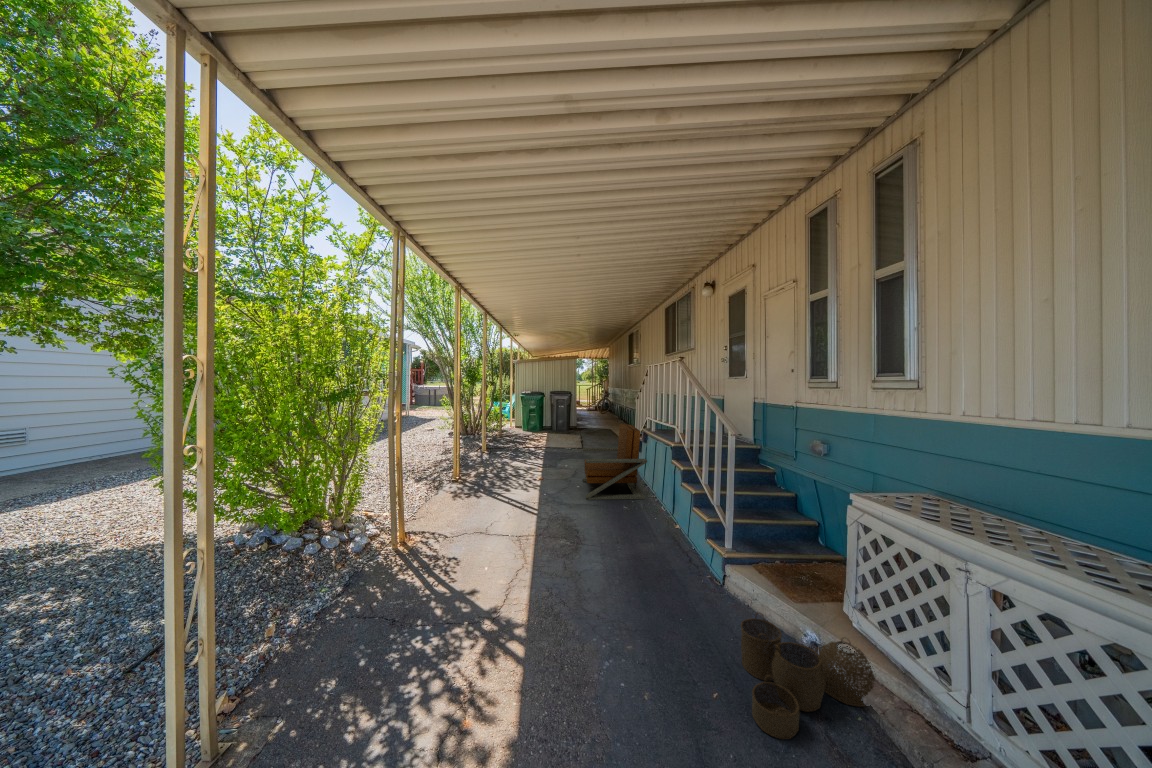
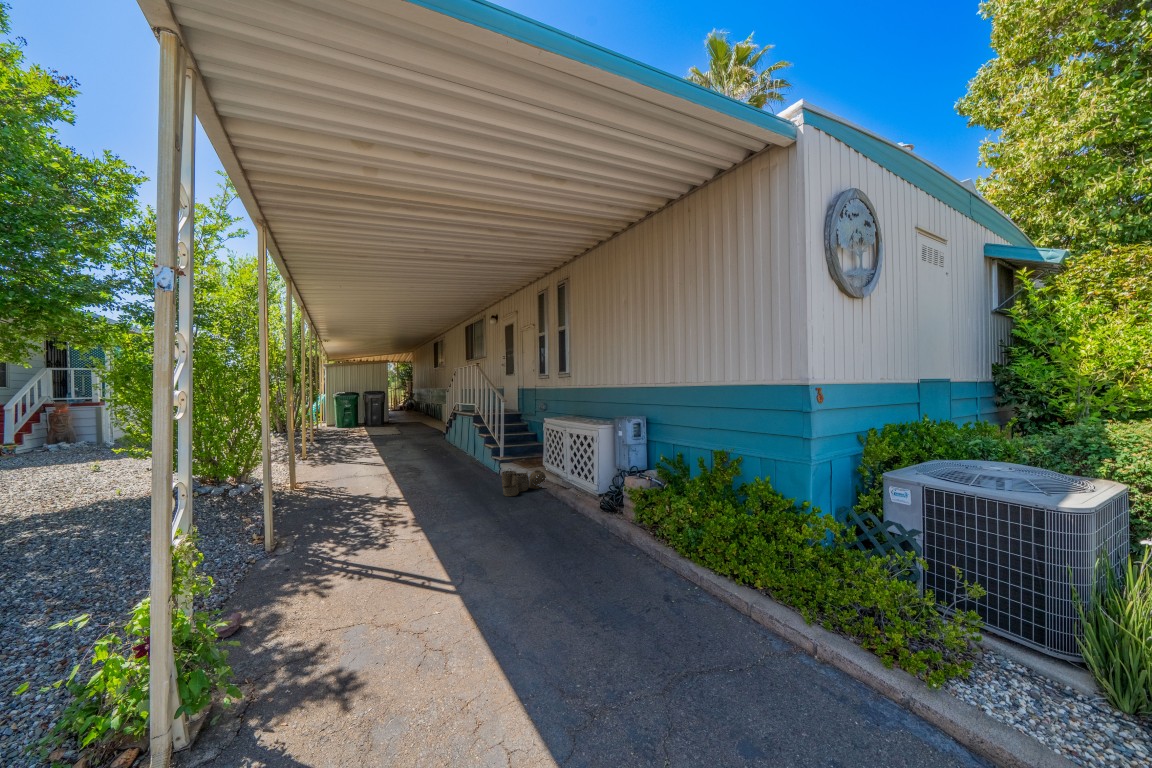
lounge chair: present [583,424,647,500] -> none [409,409,458,458]

